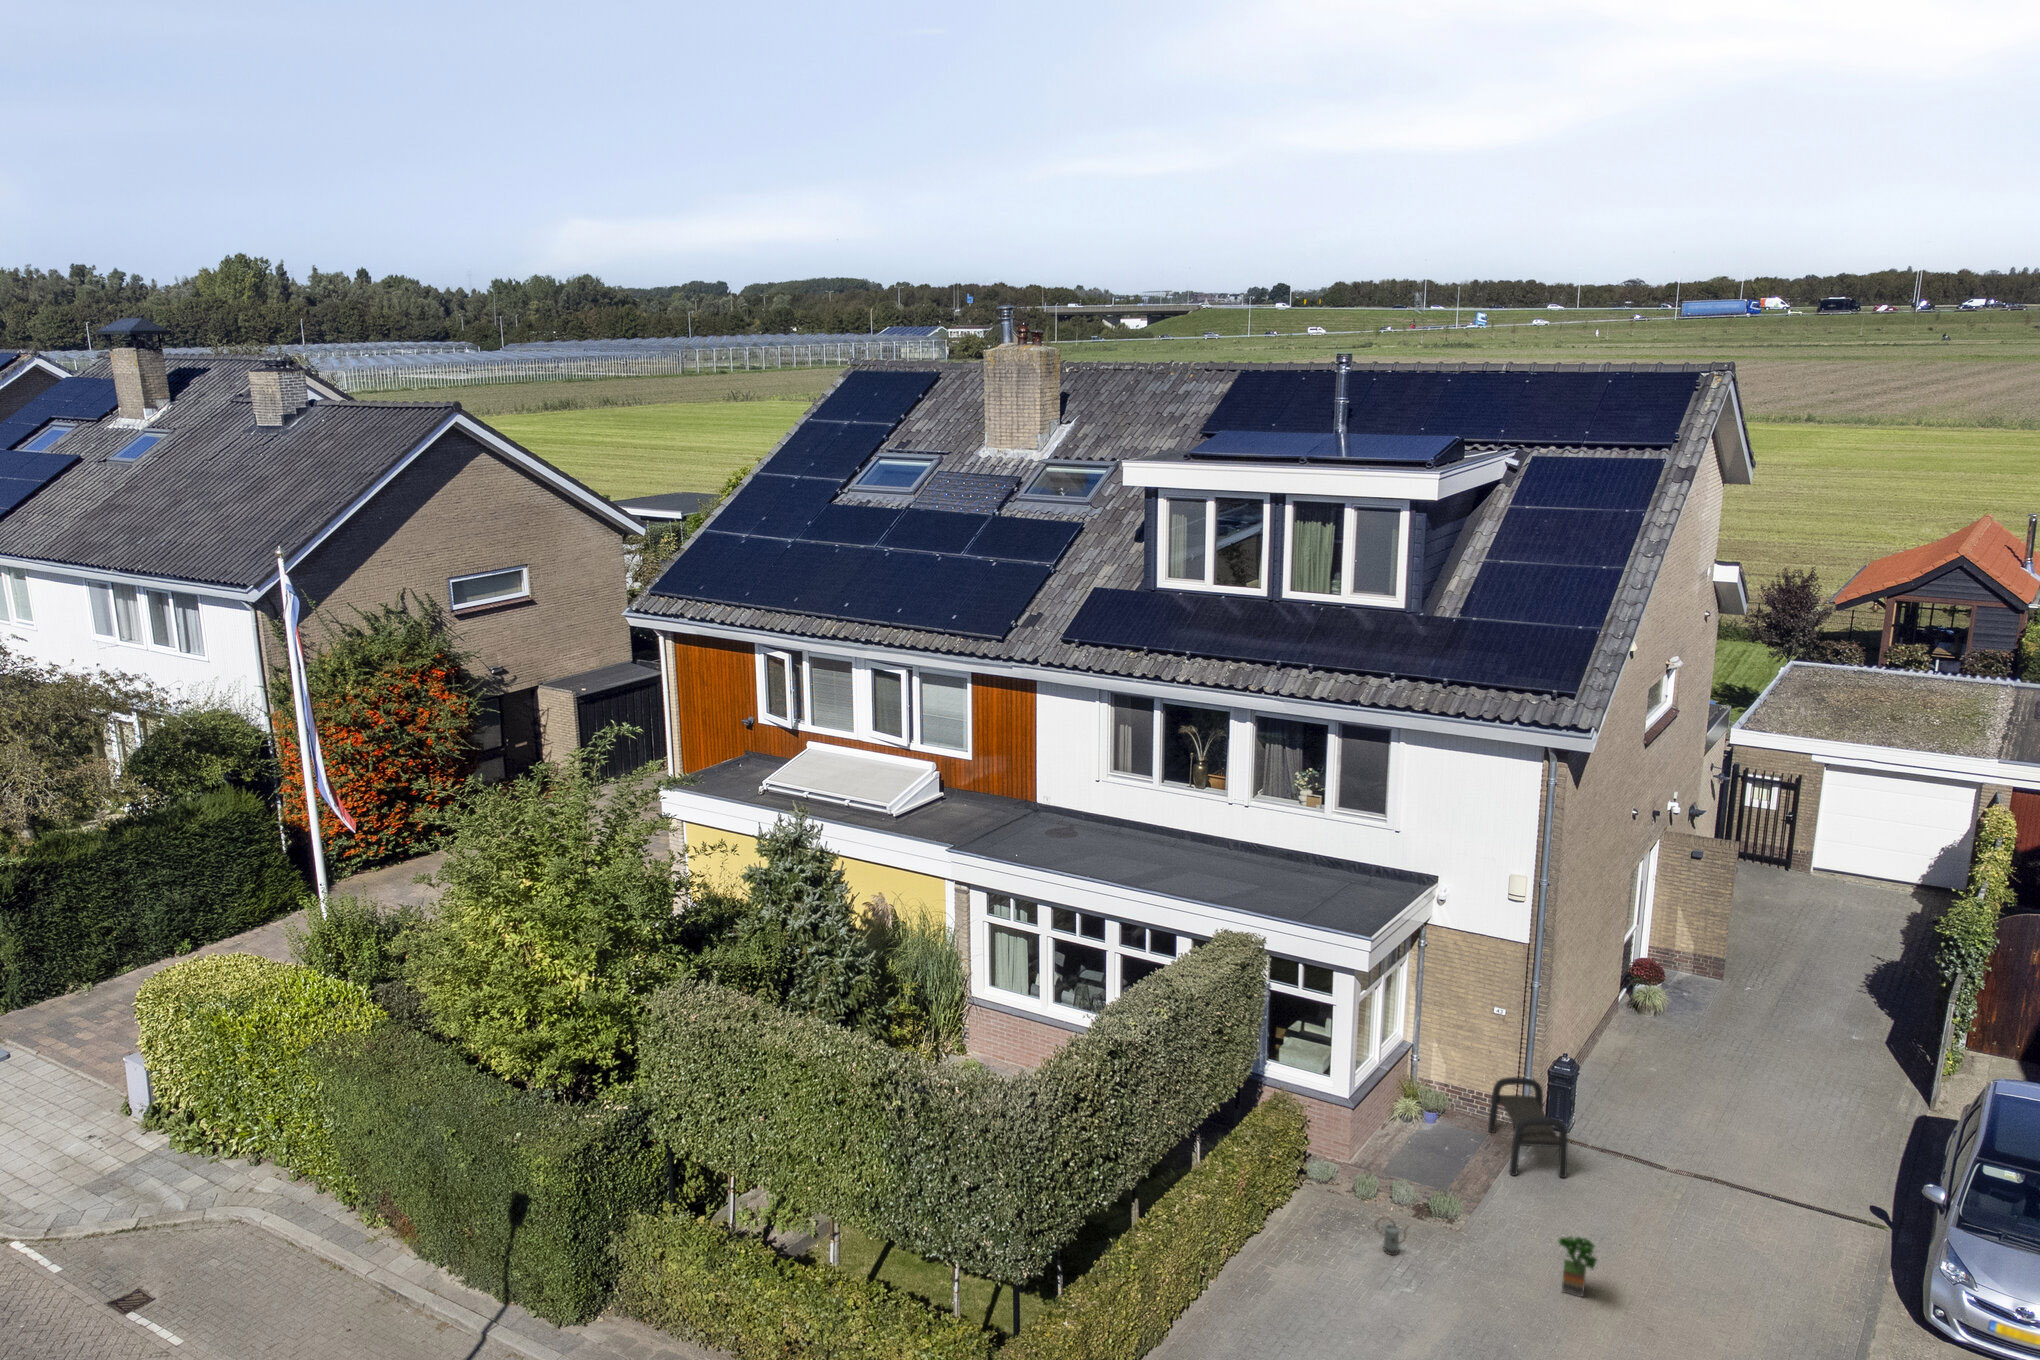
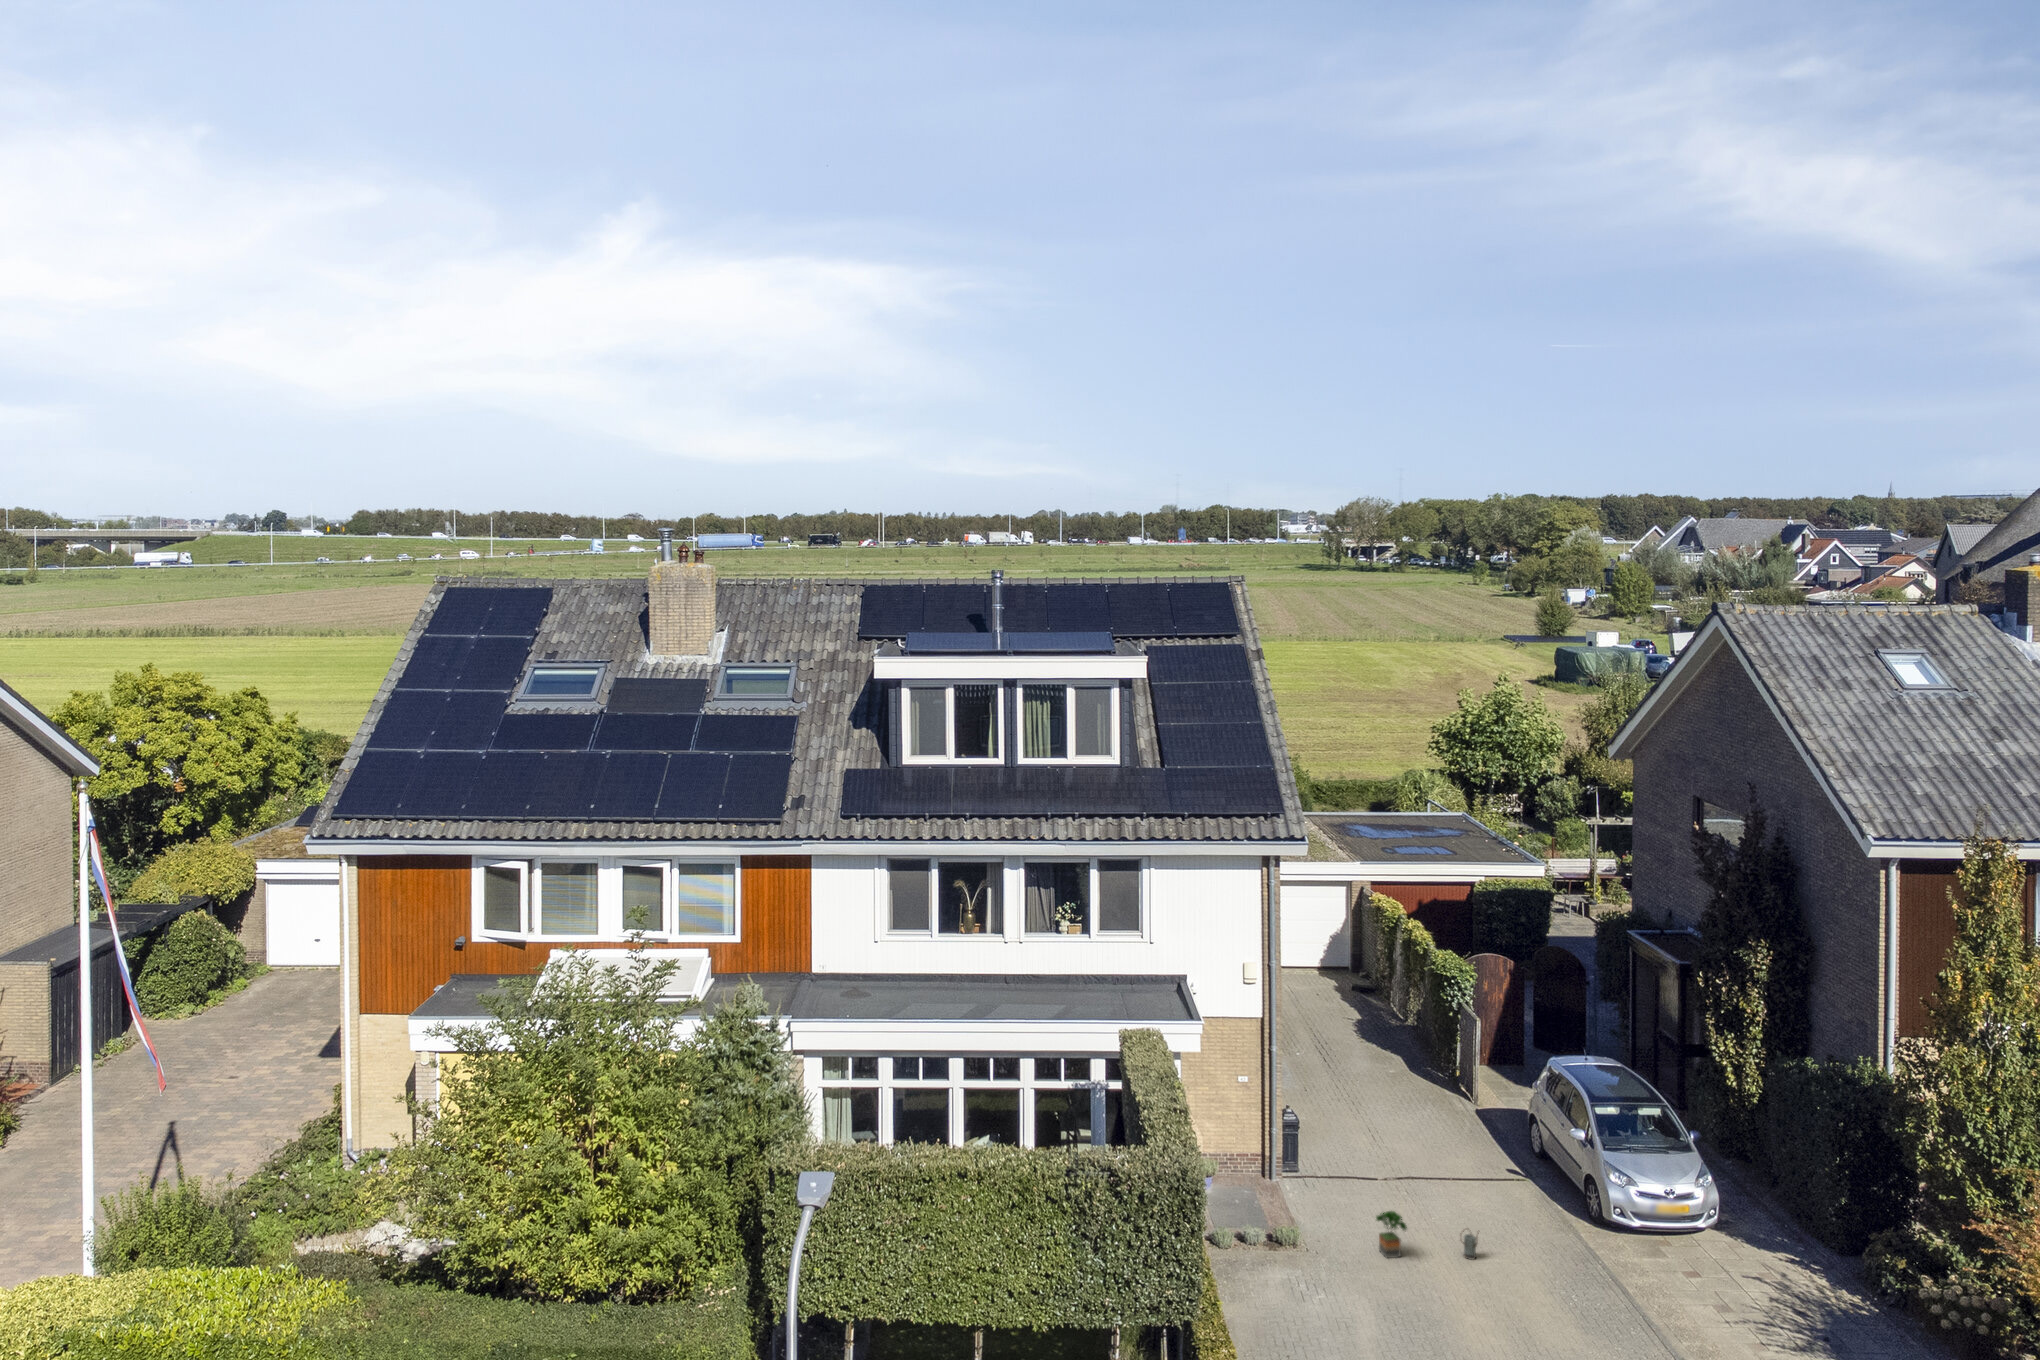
bench: present [1488,1077,1568,1178] -> none [1241,1121,1316,1197]
watering can: present [1378,1220,1404,1255] -> present [1463,1231,1479,1260]

